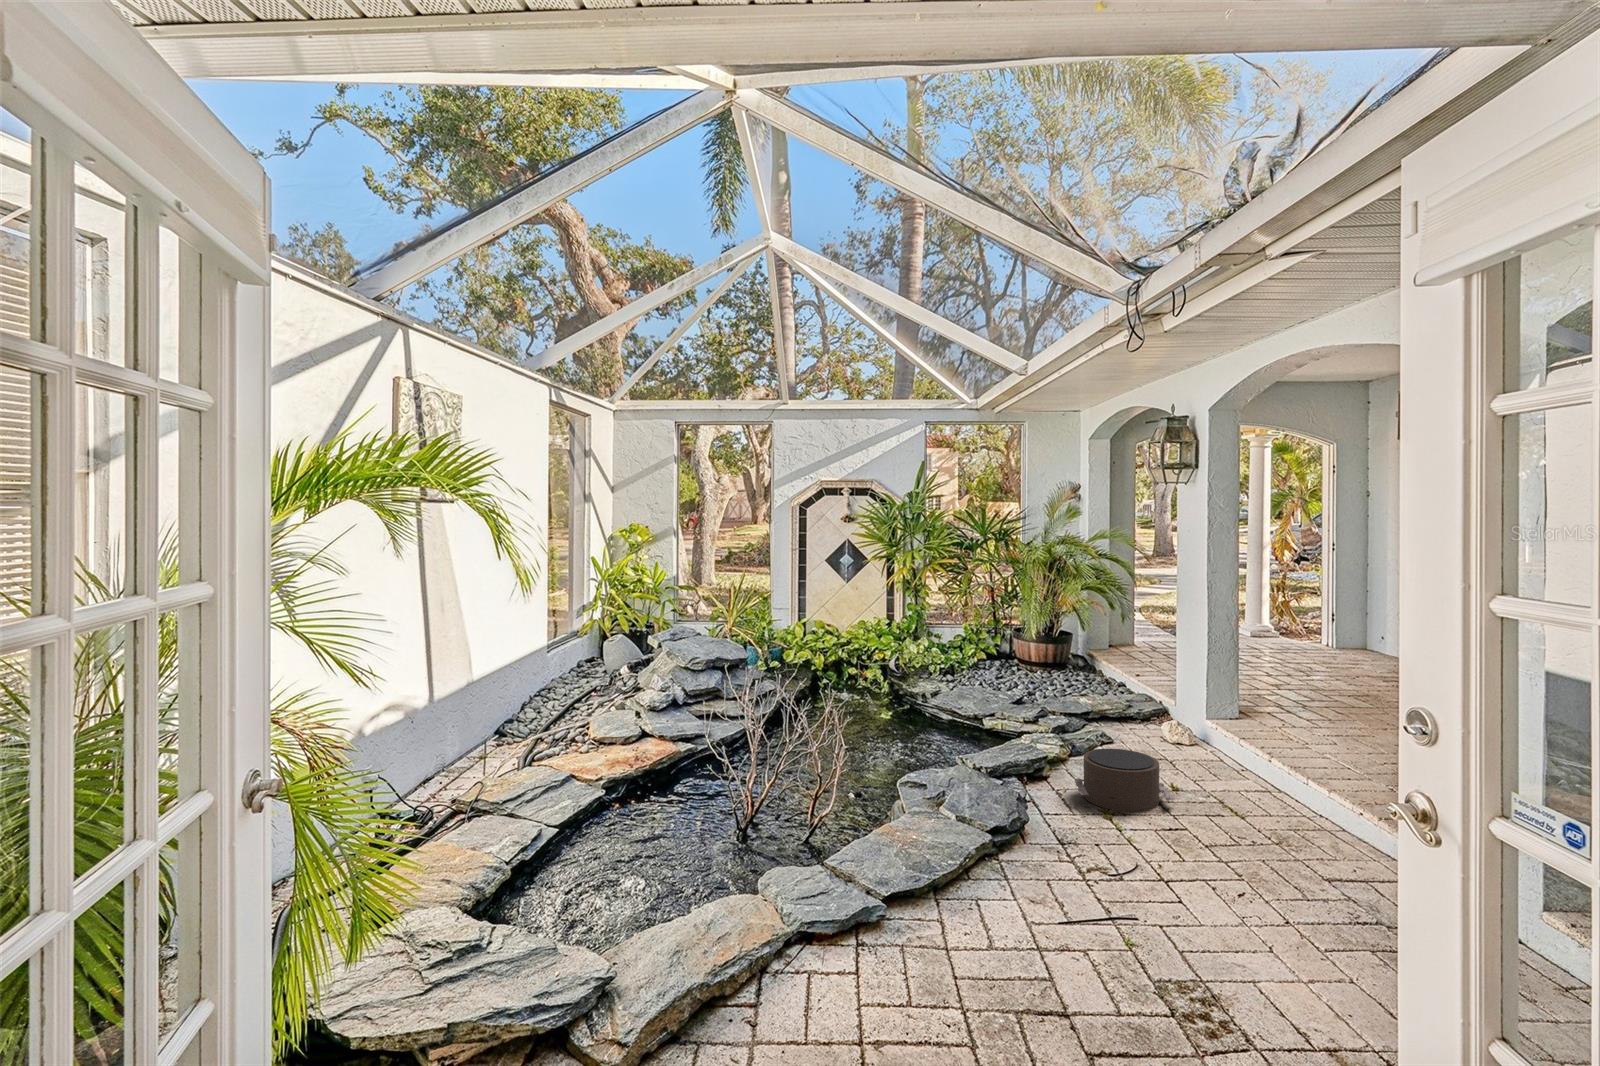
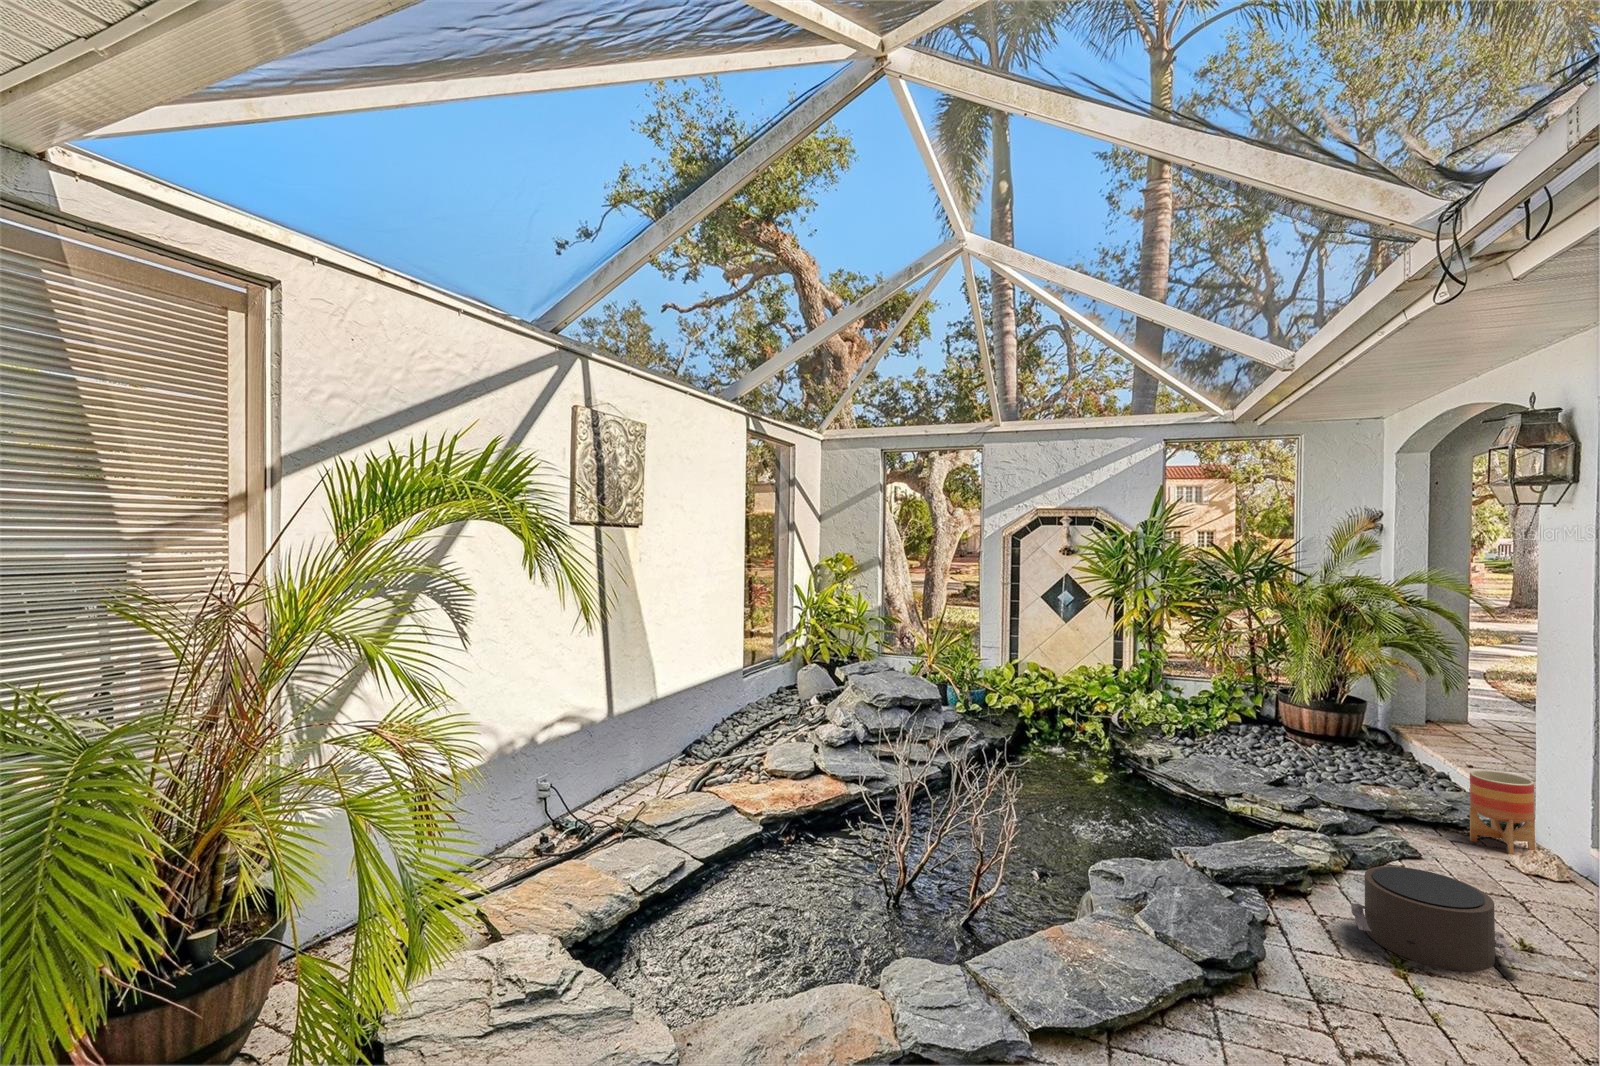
planter: none [1142,677,1180,734] -> present [1470,770,1535,855]

